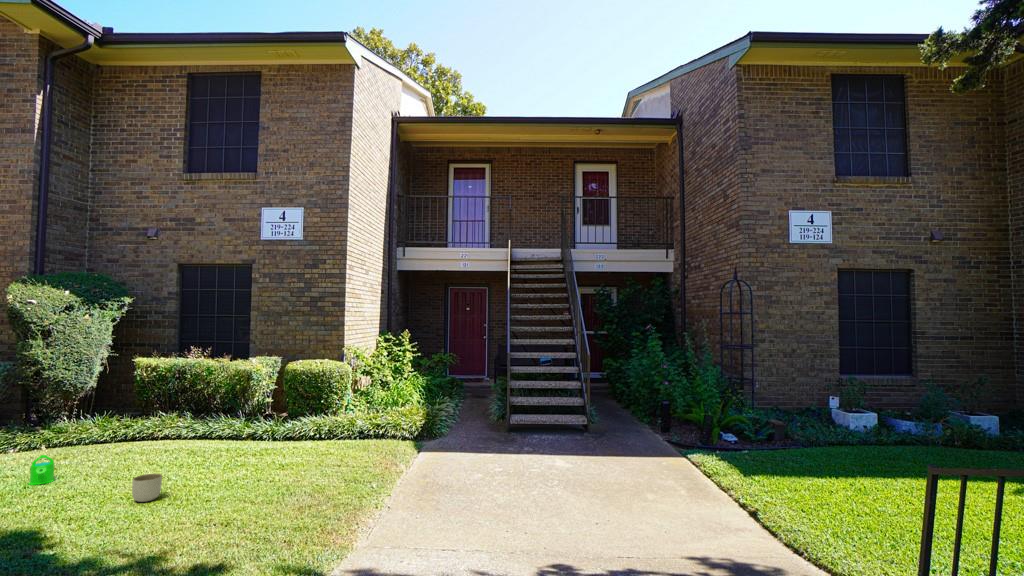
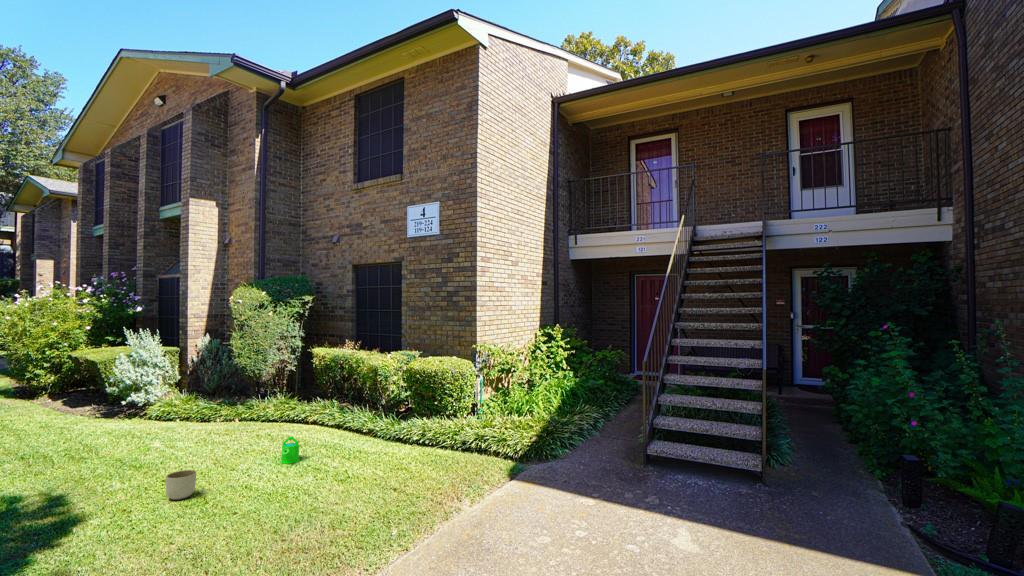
watering can: present [29,455,54,485] -> present [280,437,300,464]

